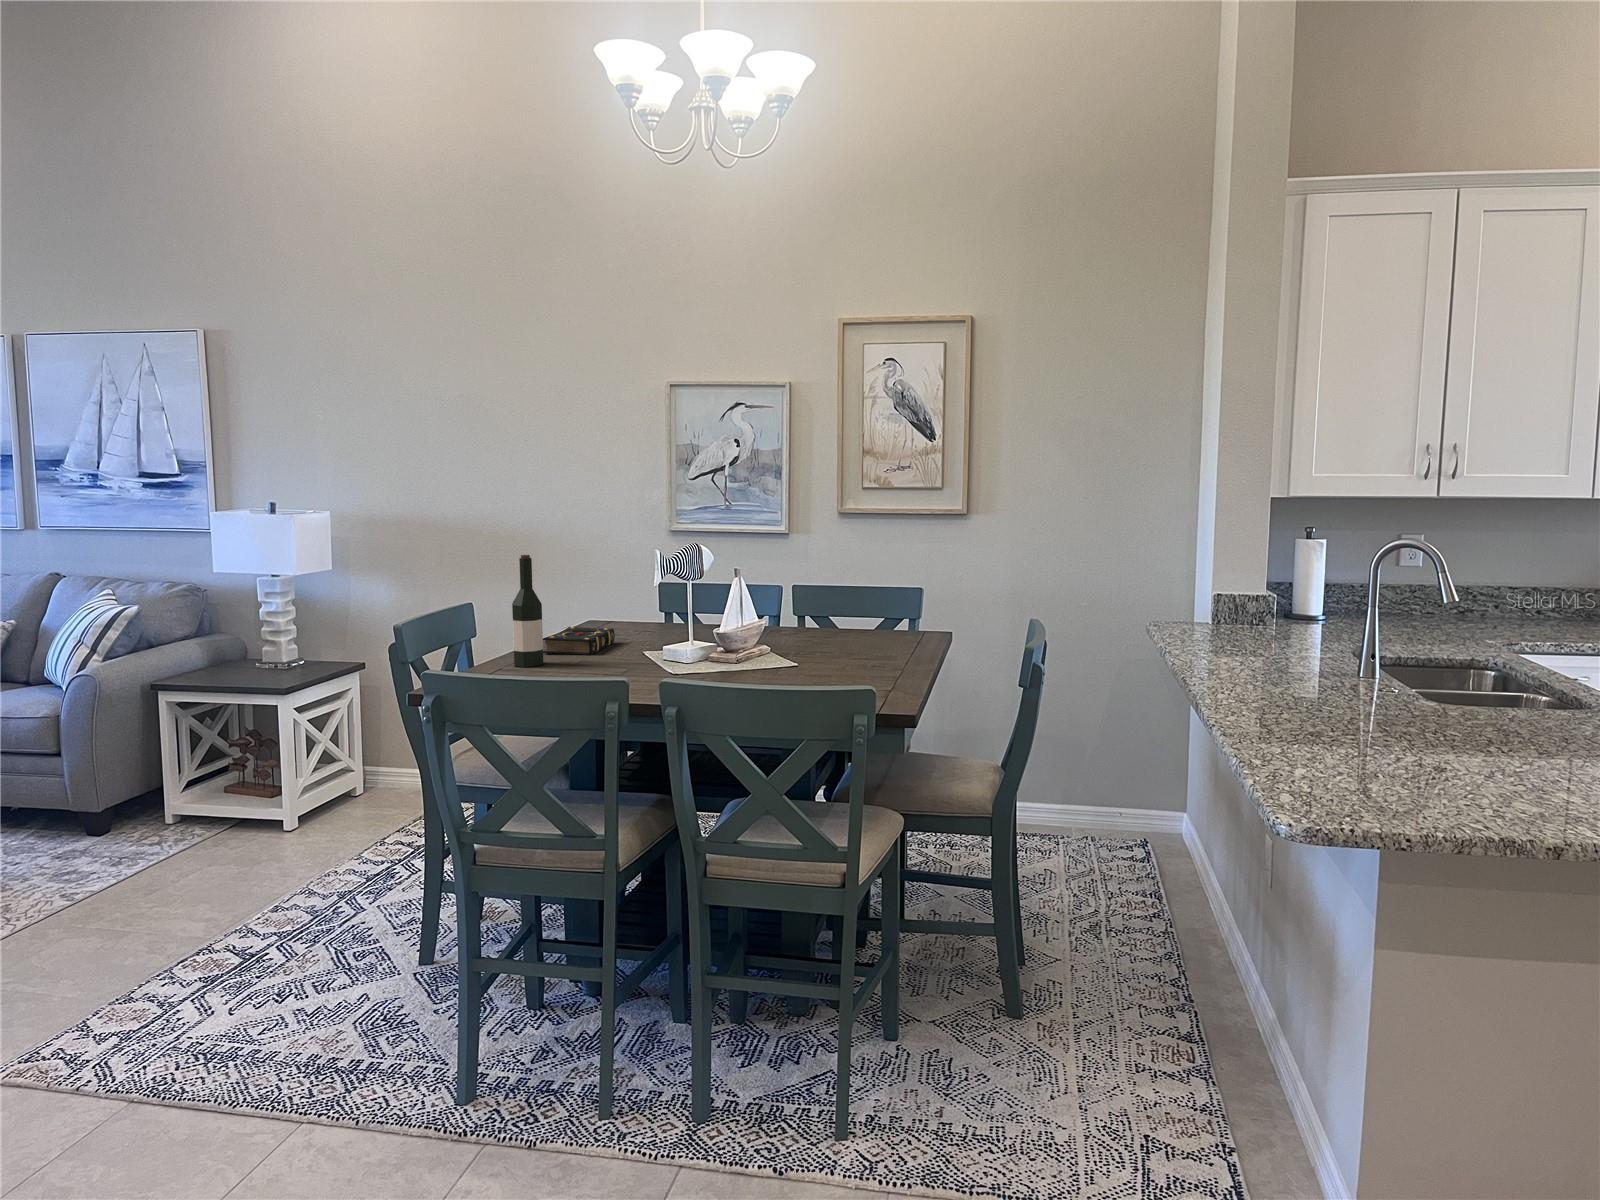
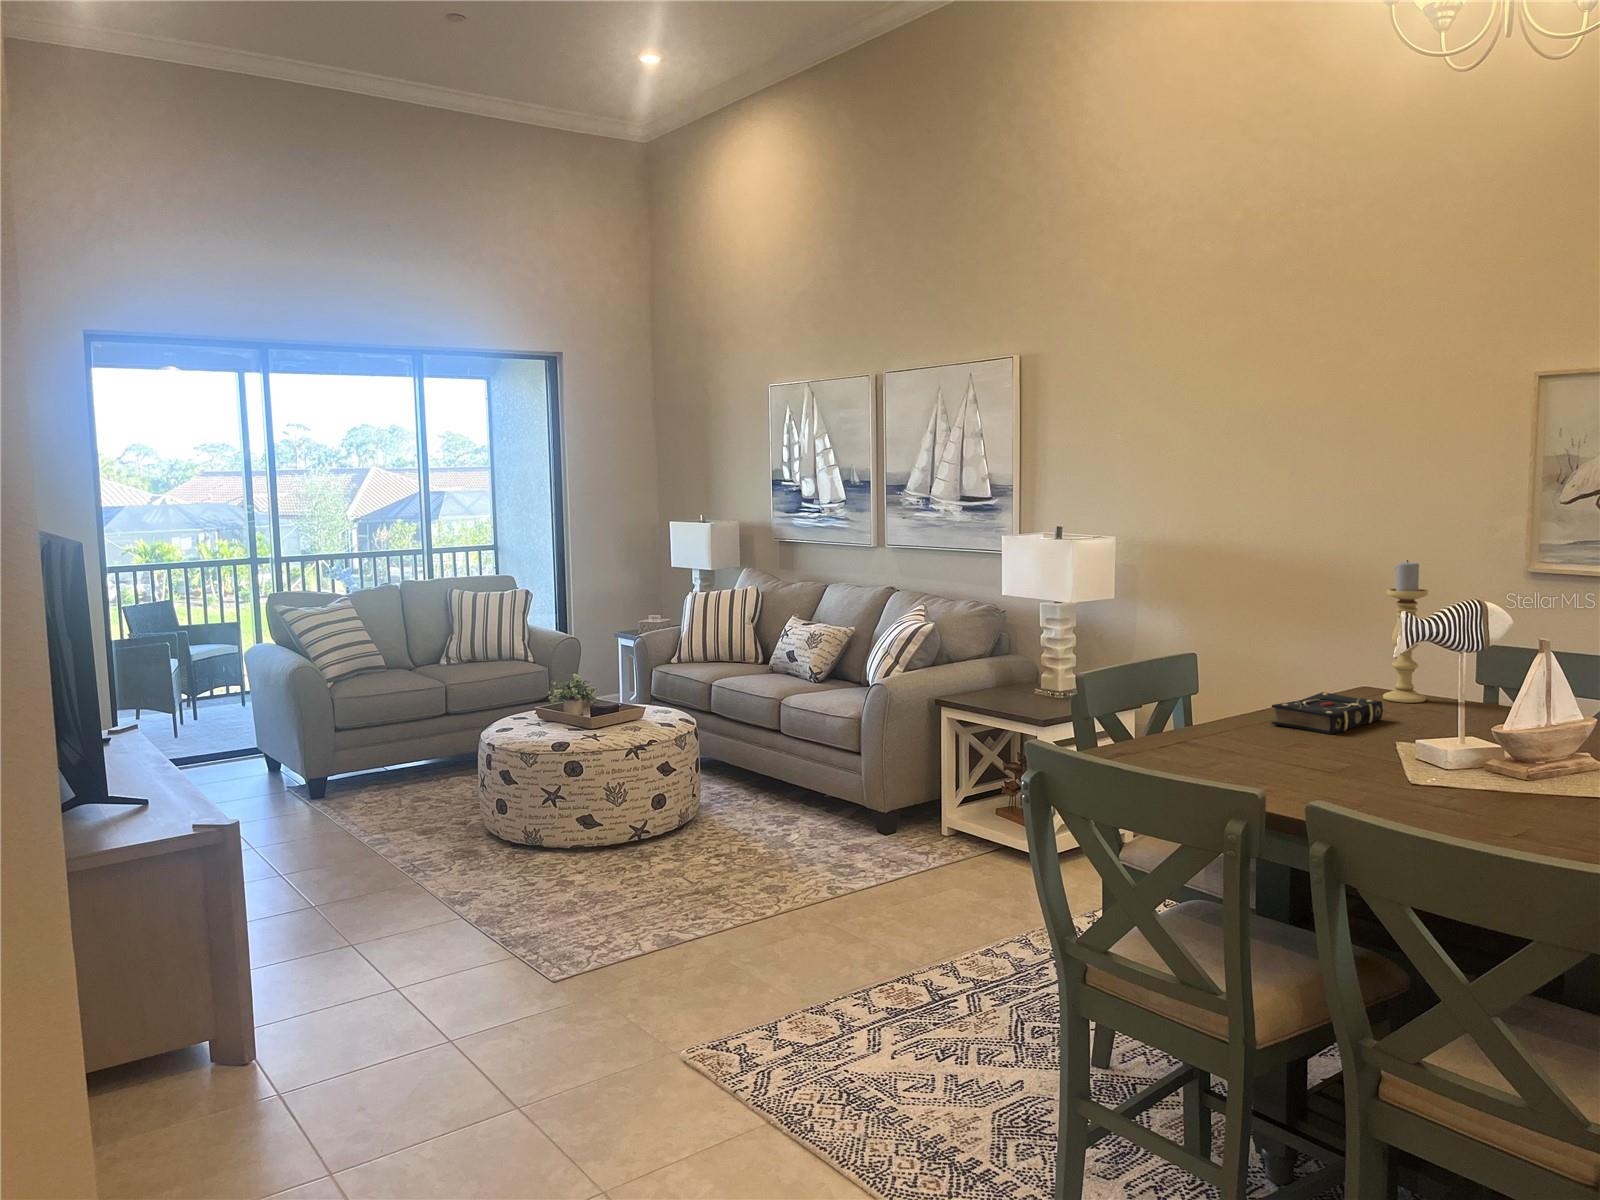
candle holder: none [601,523,631,631] -> present [1383,560,1428,703]
wine bottle: present [512,555,544,667] -> none [1220,600,1260,741]

